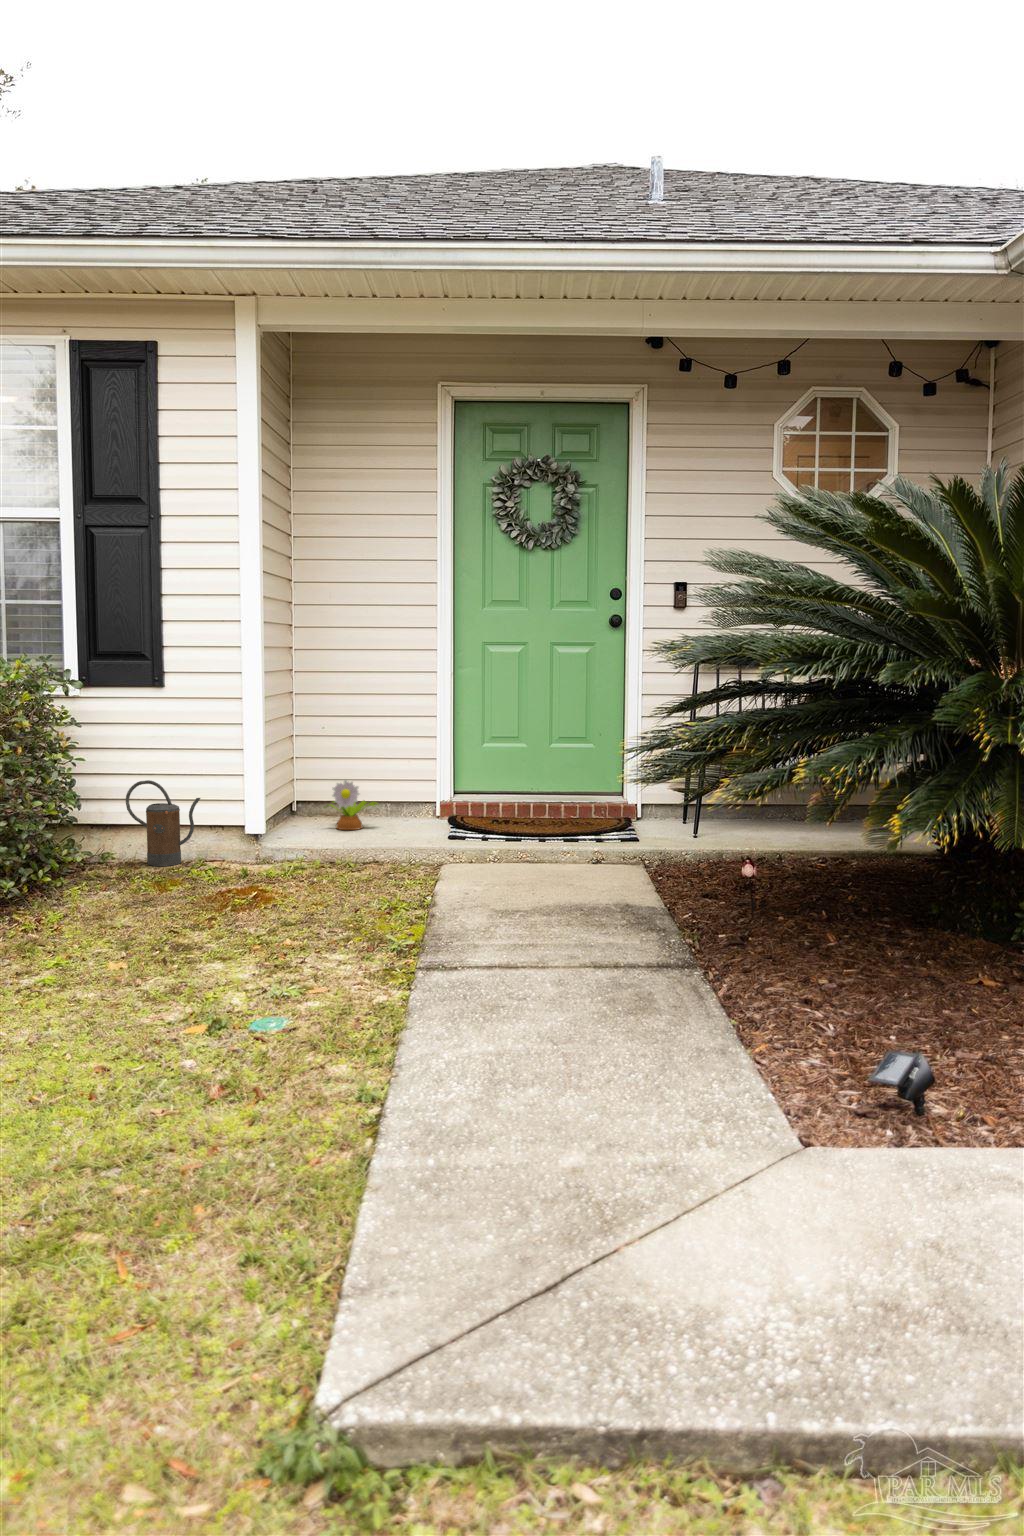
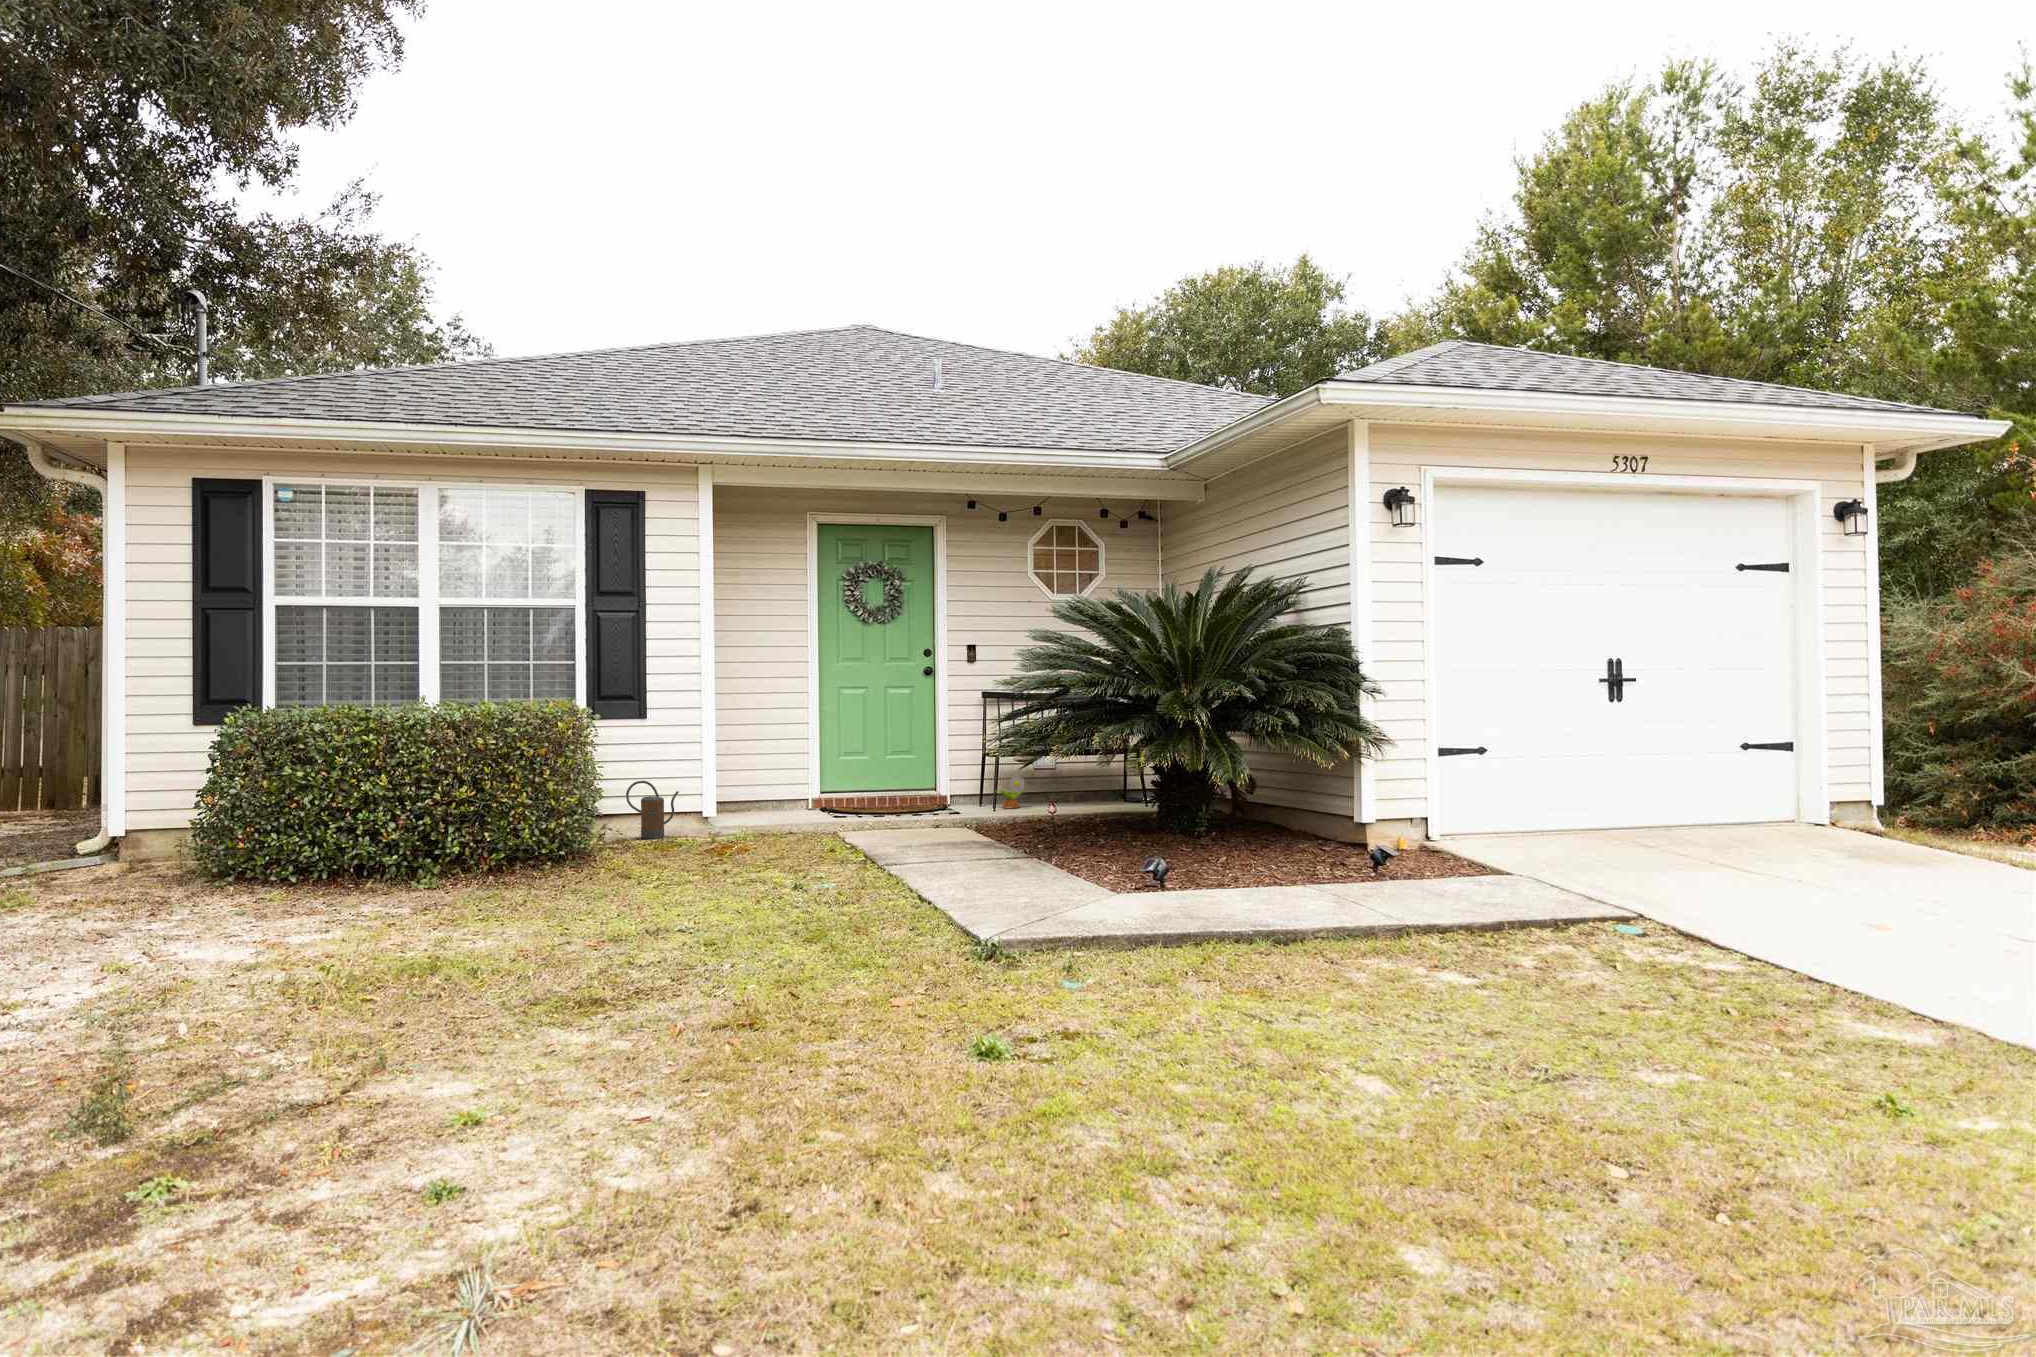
decorative plant: present [324,780,377,830] -> present [1000,775,1024,808]

